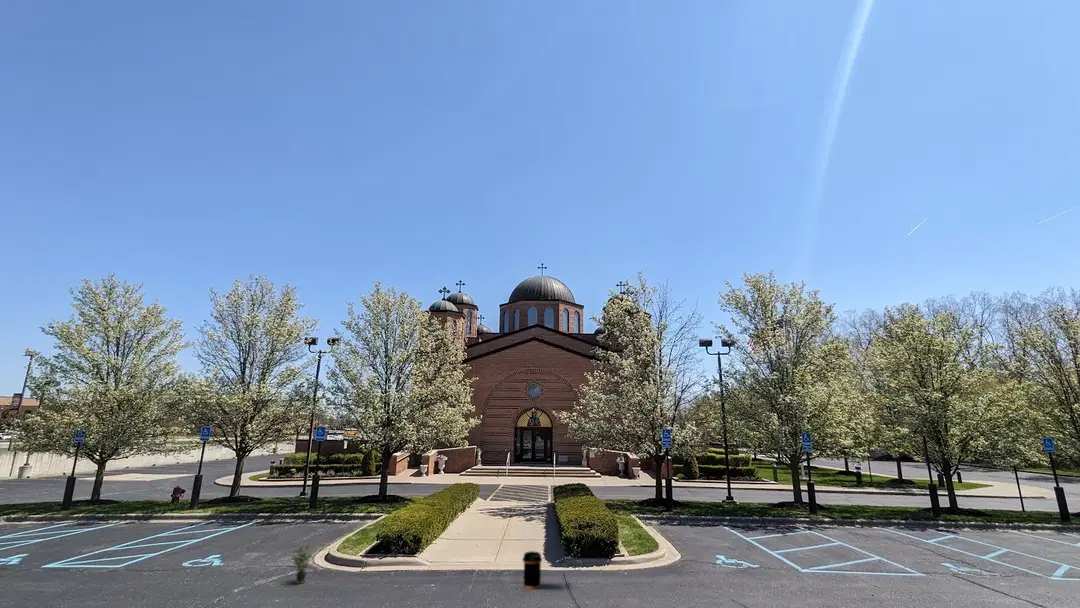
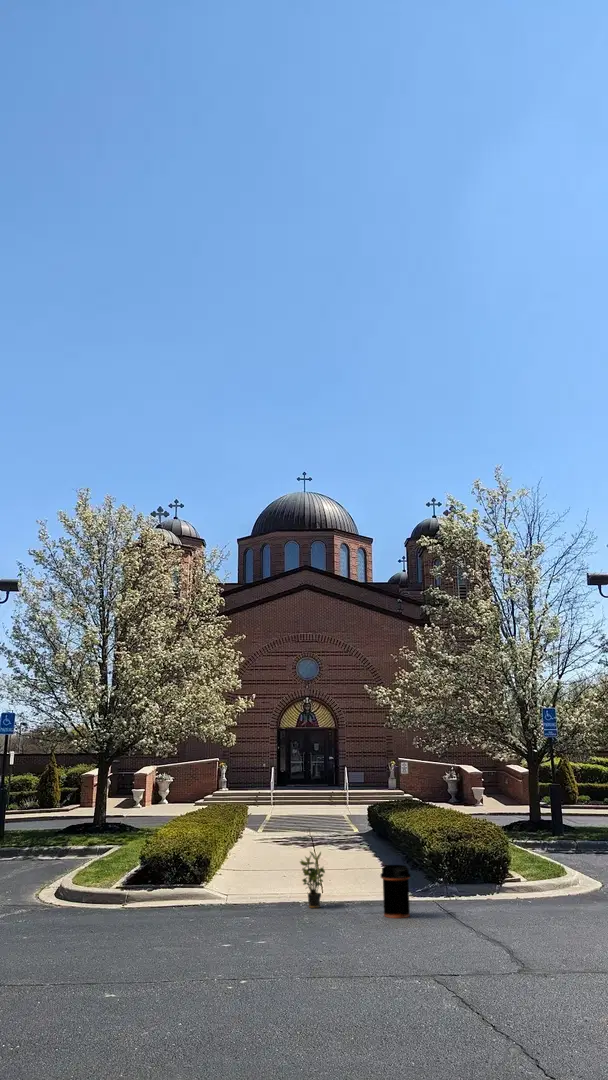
potted plant: present [293,545,312,584] -> present [300,852,325,908]

